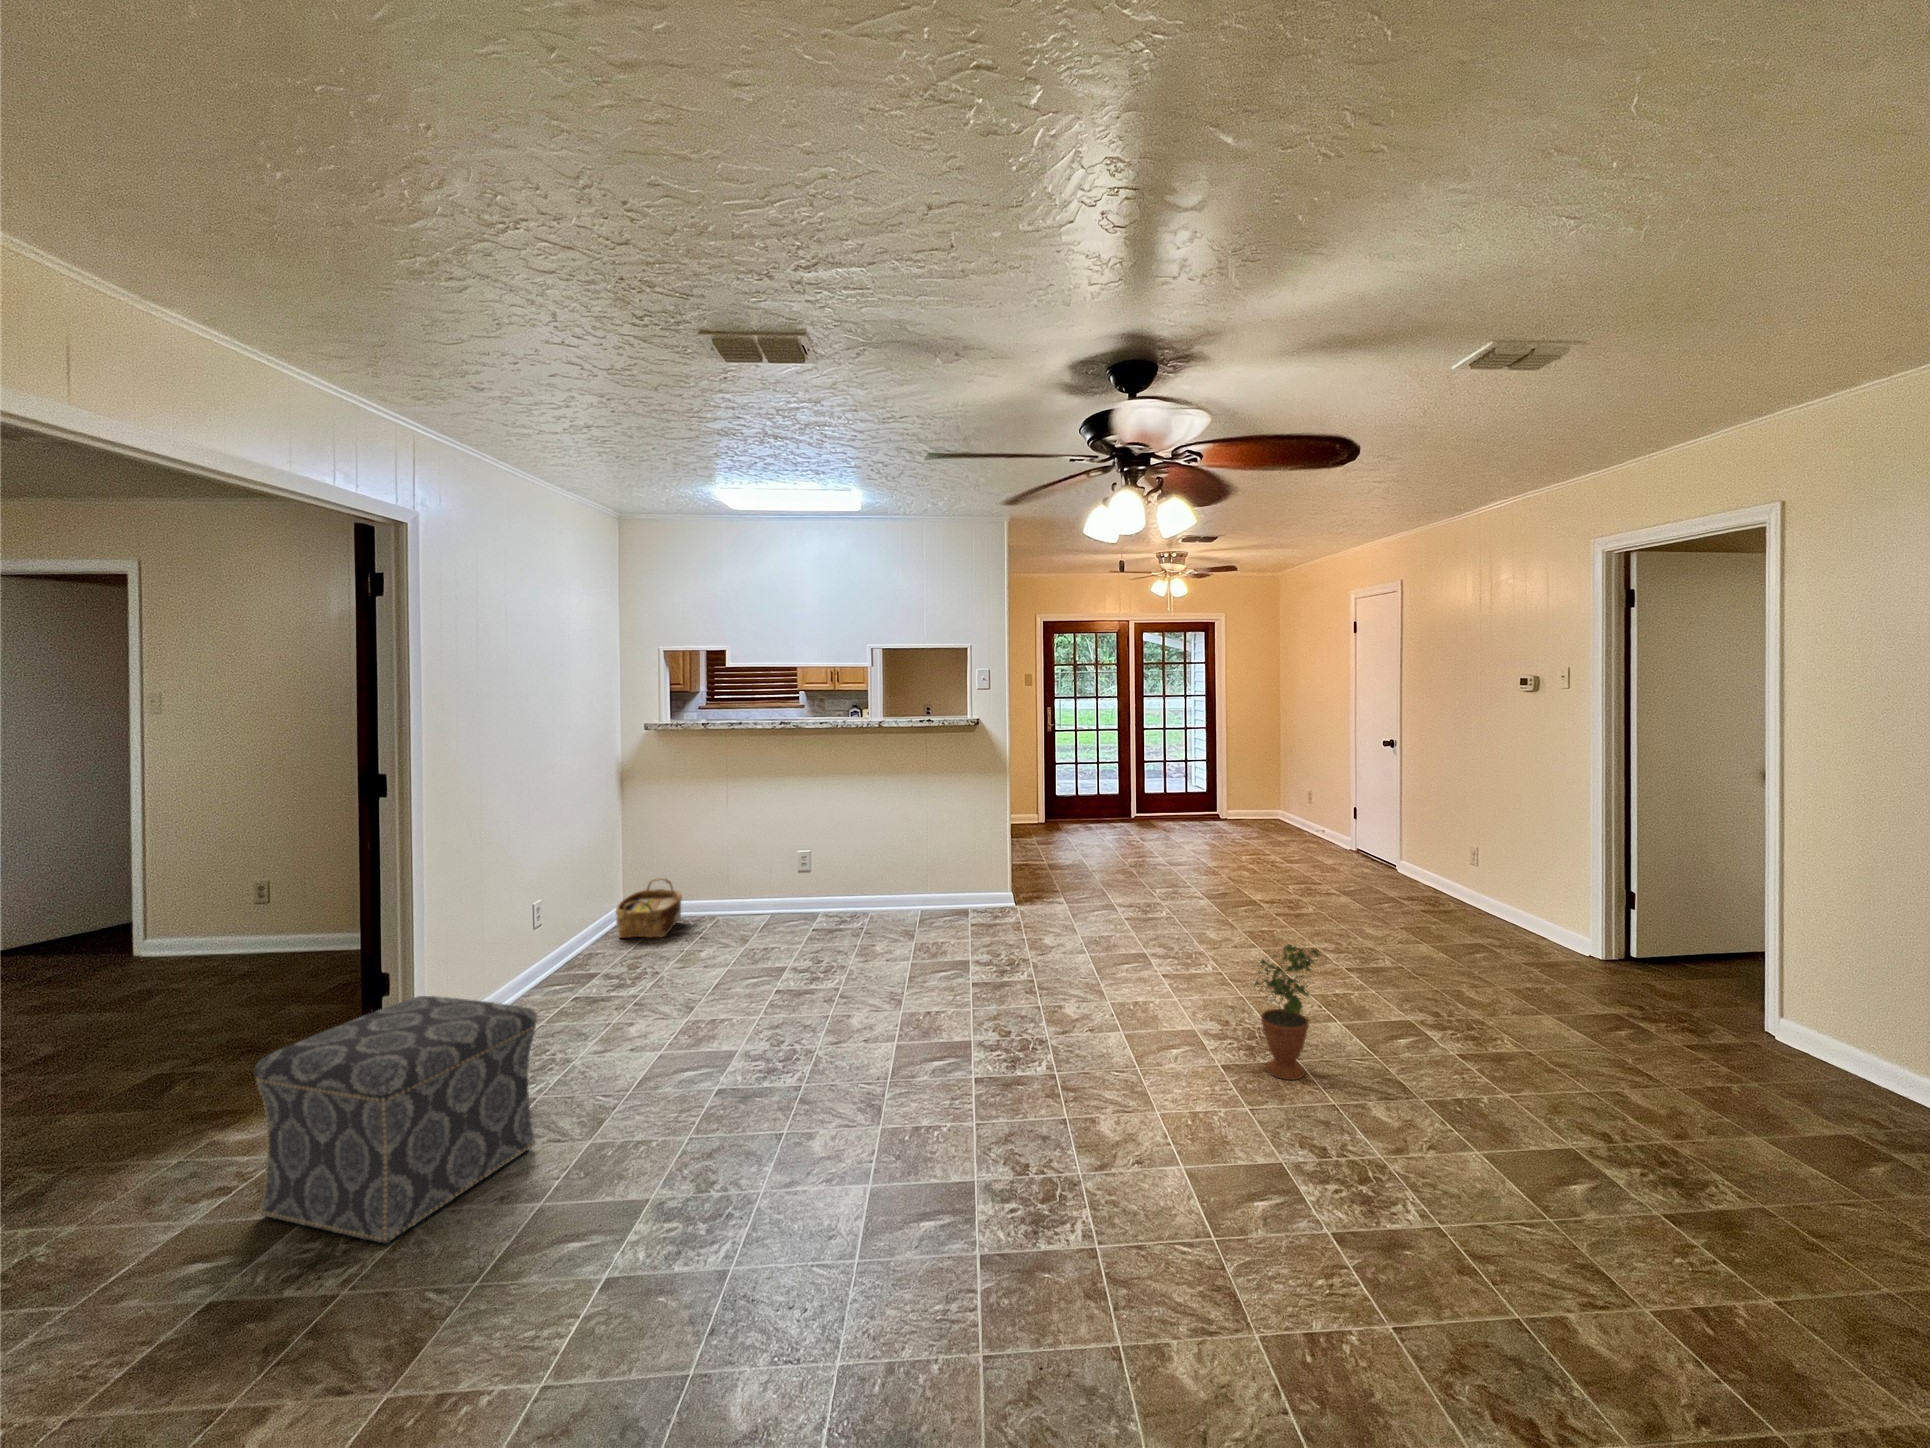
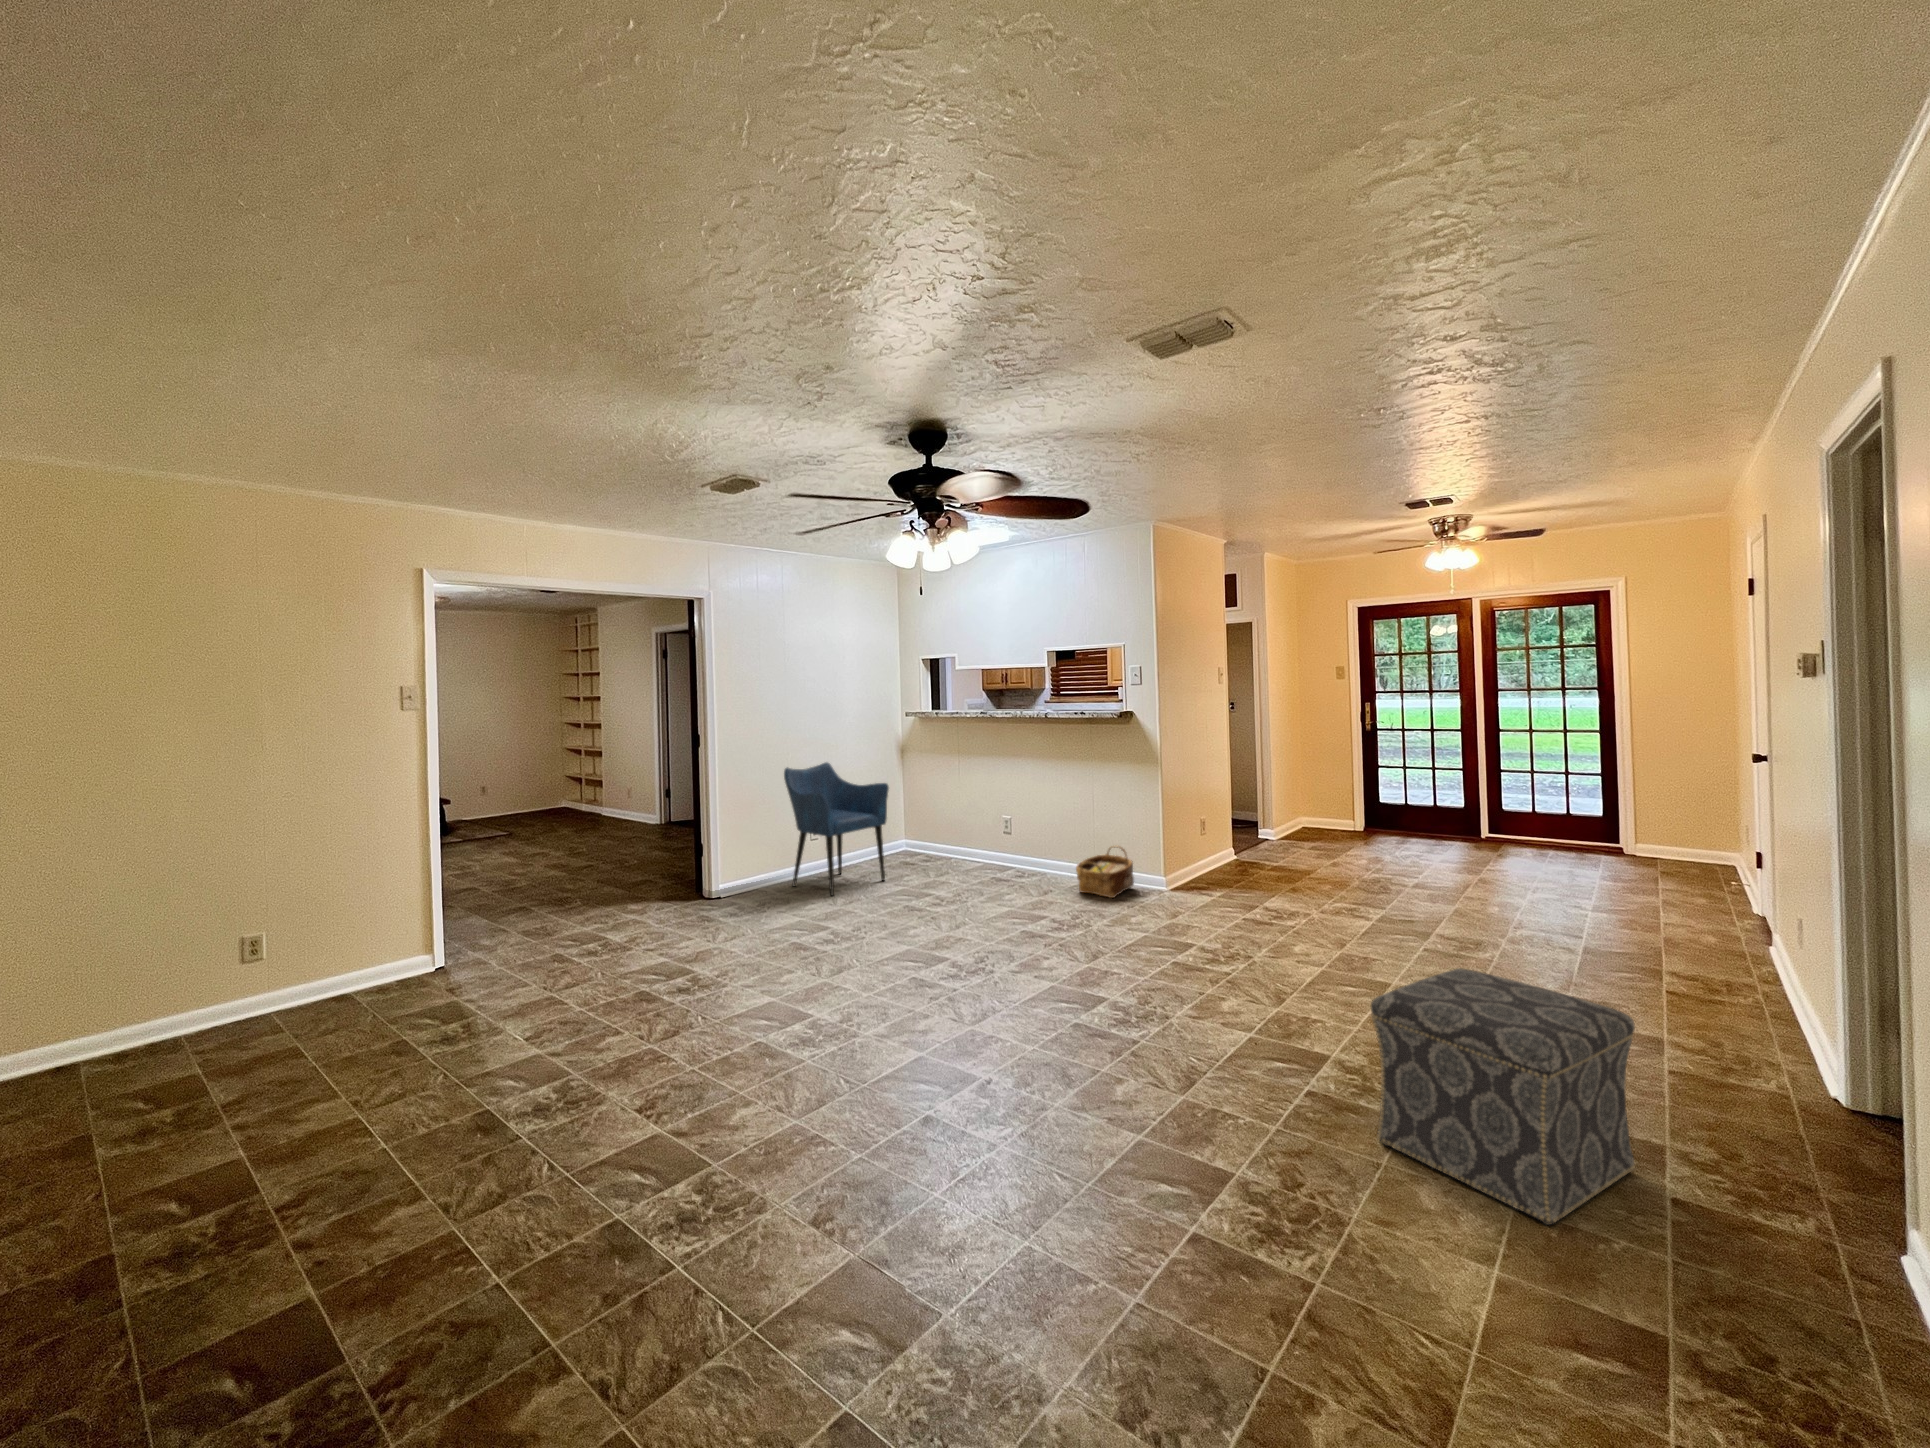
armchair: none [89,817,315,1027] -> present [784,762,889,896]
potted plant: present [1255,944,1320,1080] -> none [1742,1049,1881,1267]
ottoman: present [254,996,537,1244] -> present [1371,968,1635,1225]

